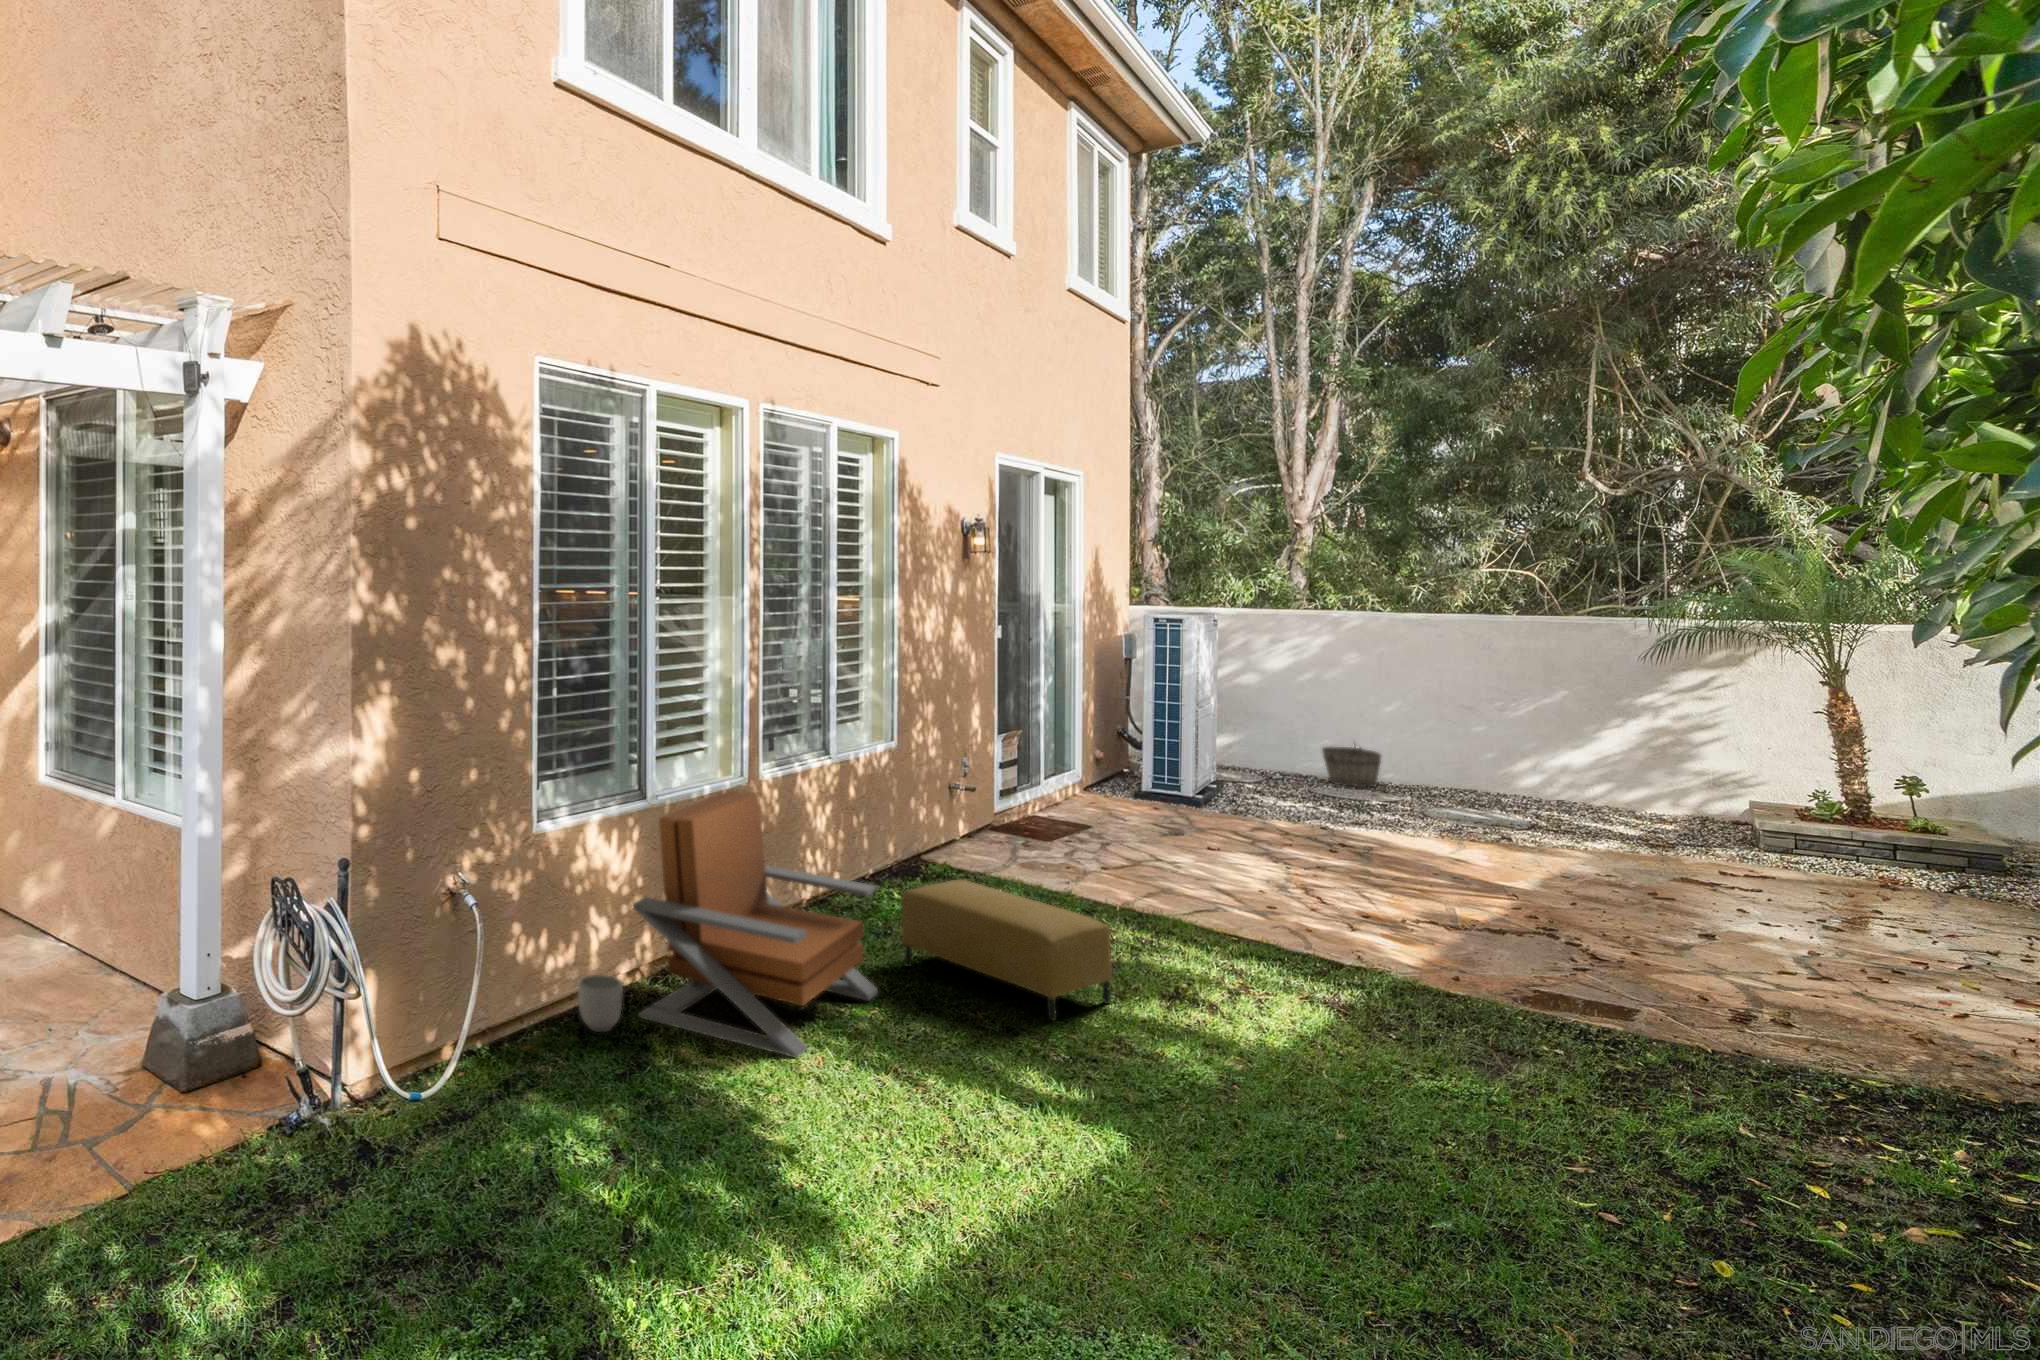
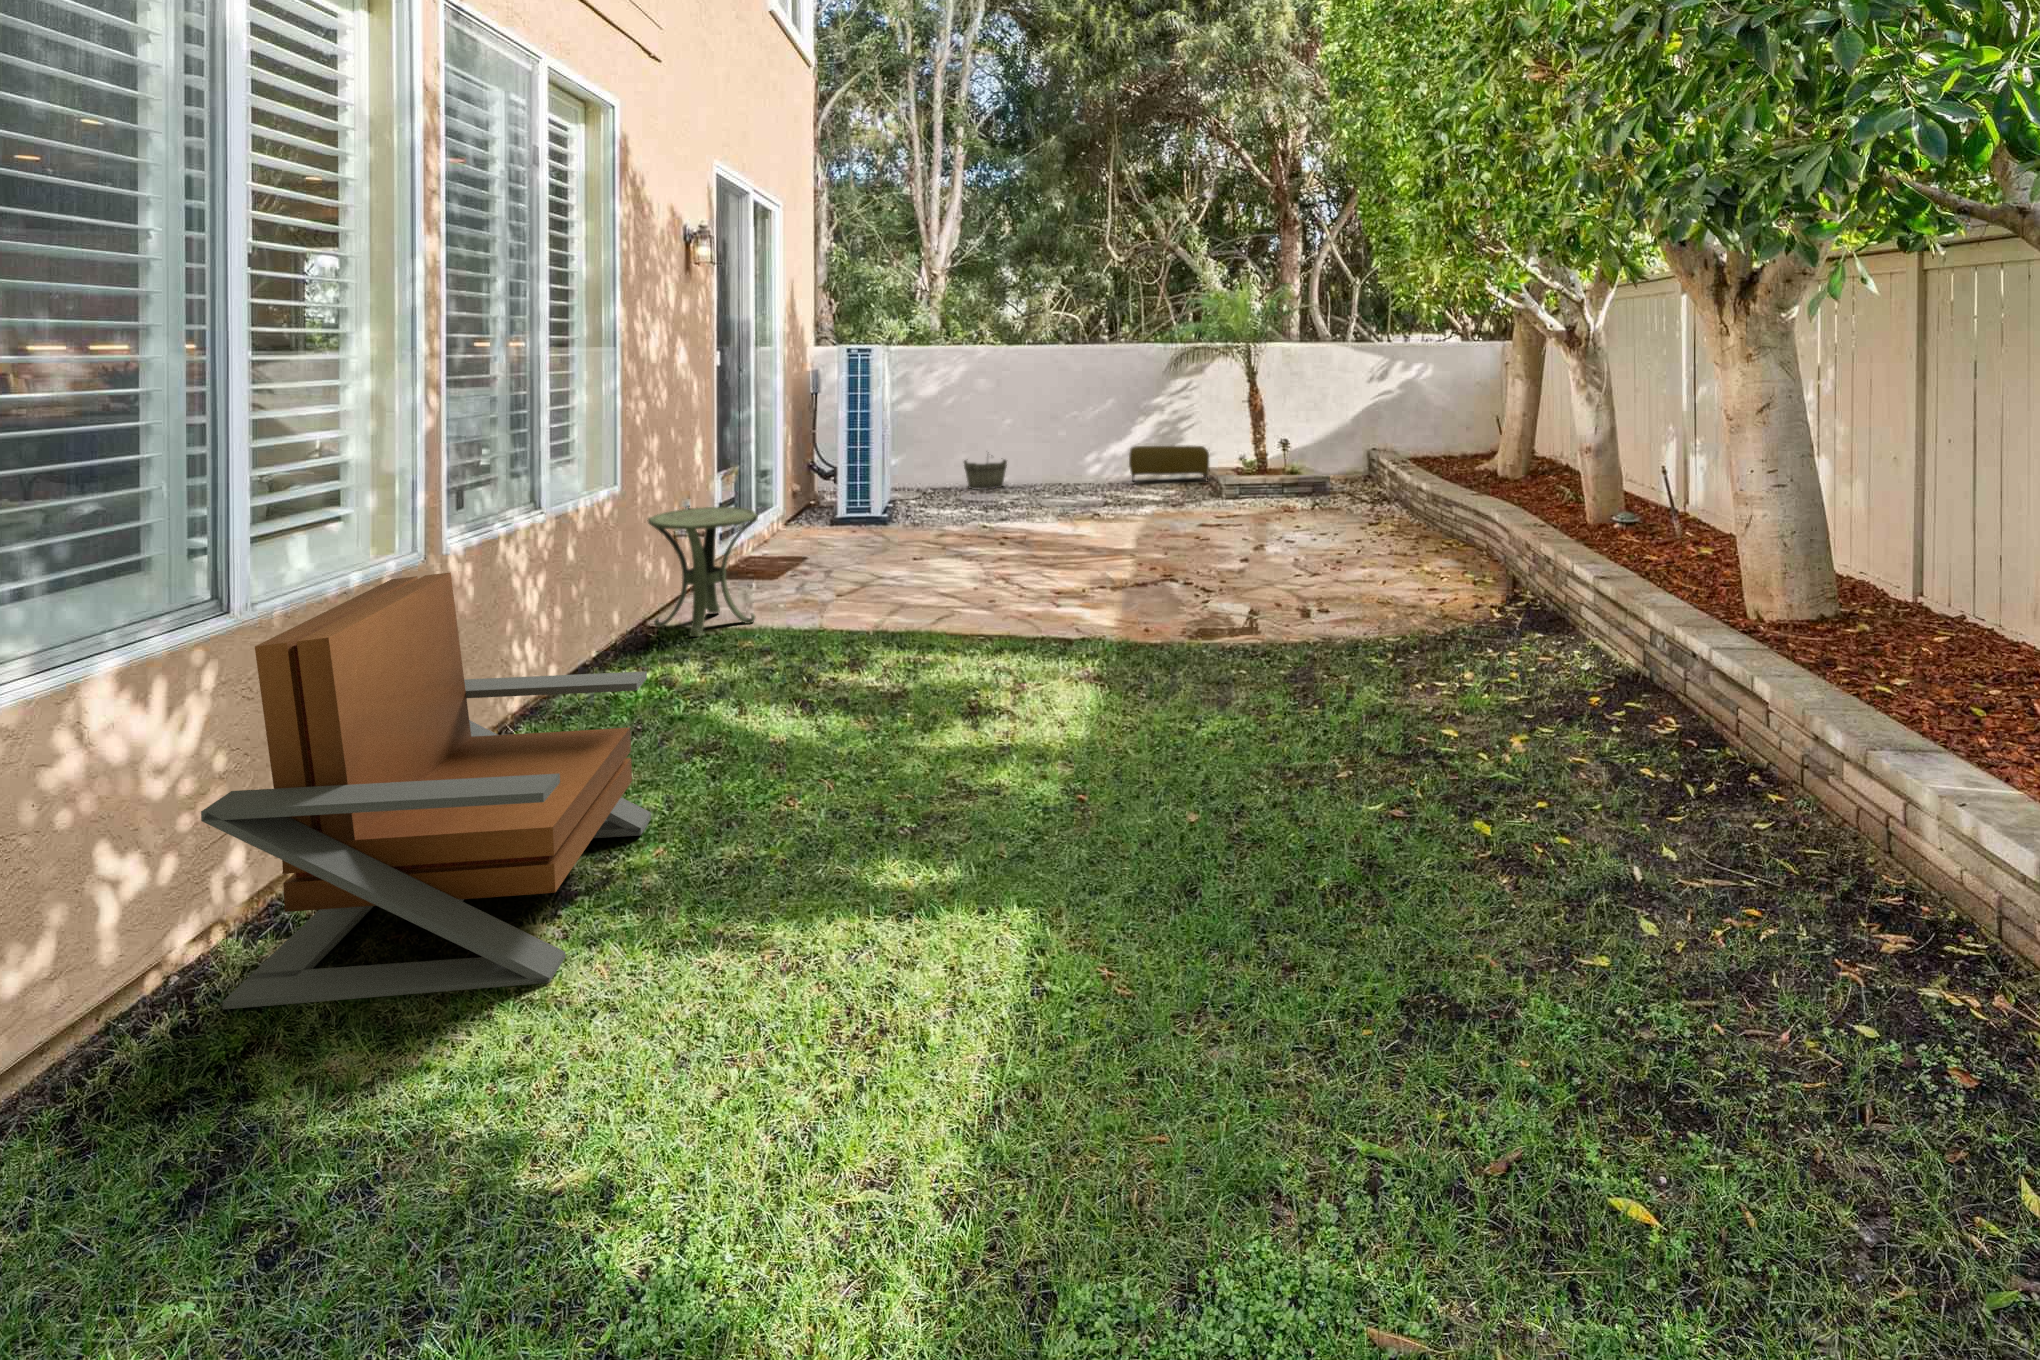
side table: none [919,765,1010,879] -> present [647,507,758,637]
ottoman: present [901,880,1112,1021] -> present [1129,446,1209,483]
planter: present [578,975,623,1032] -> none [65,960,180,1083]

